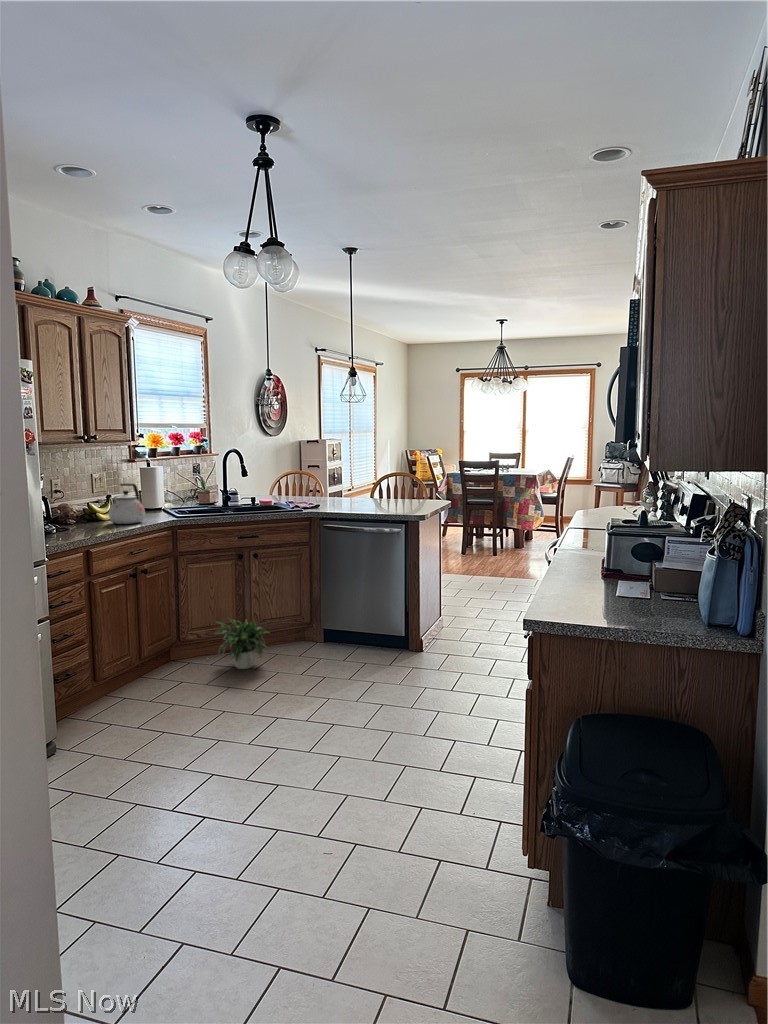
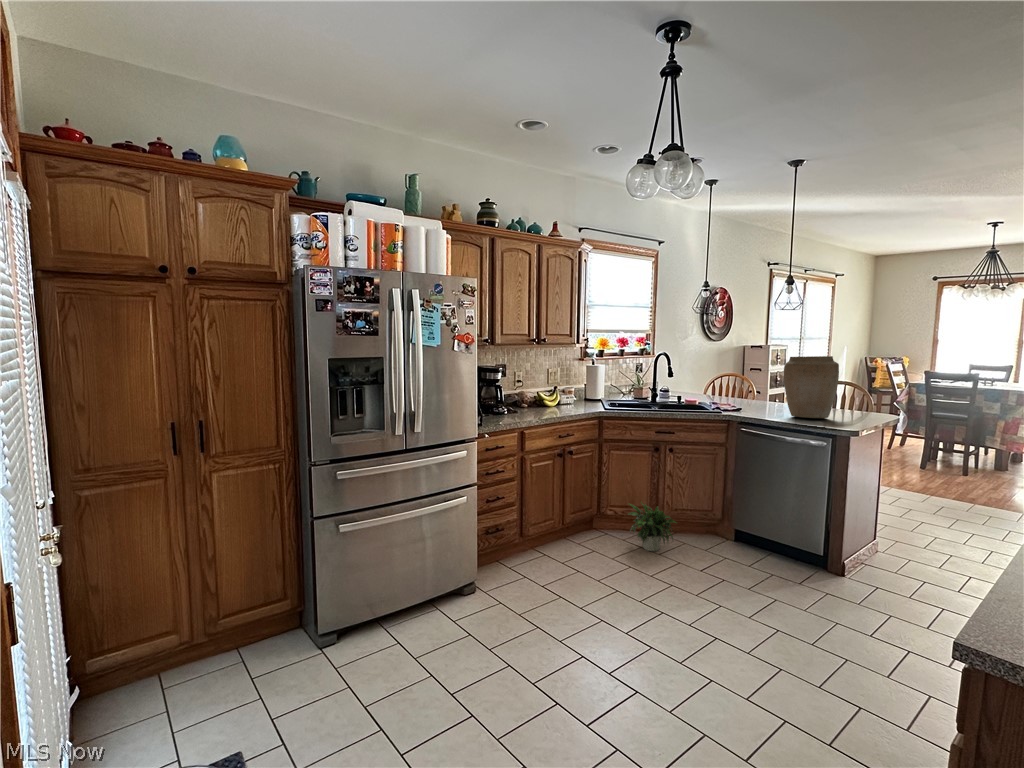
vase: none [359,447,405,508] -> present [784,356,839,418]
kettle: present [109,484,145,524] -> none [551,378,578,411]

